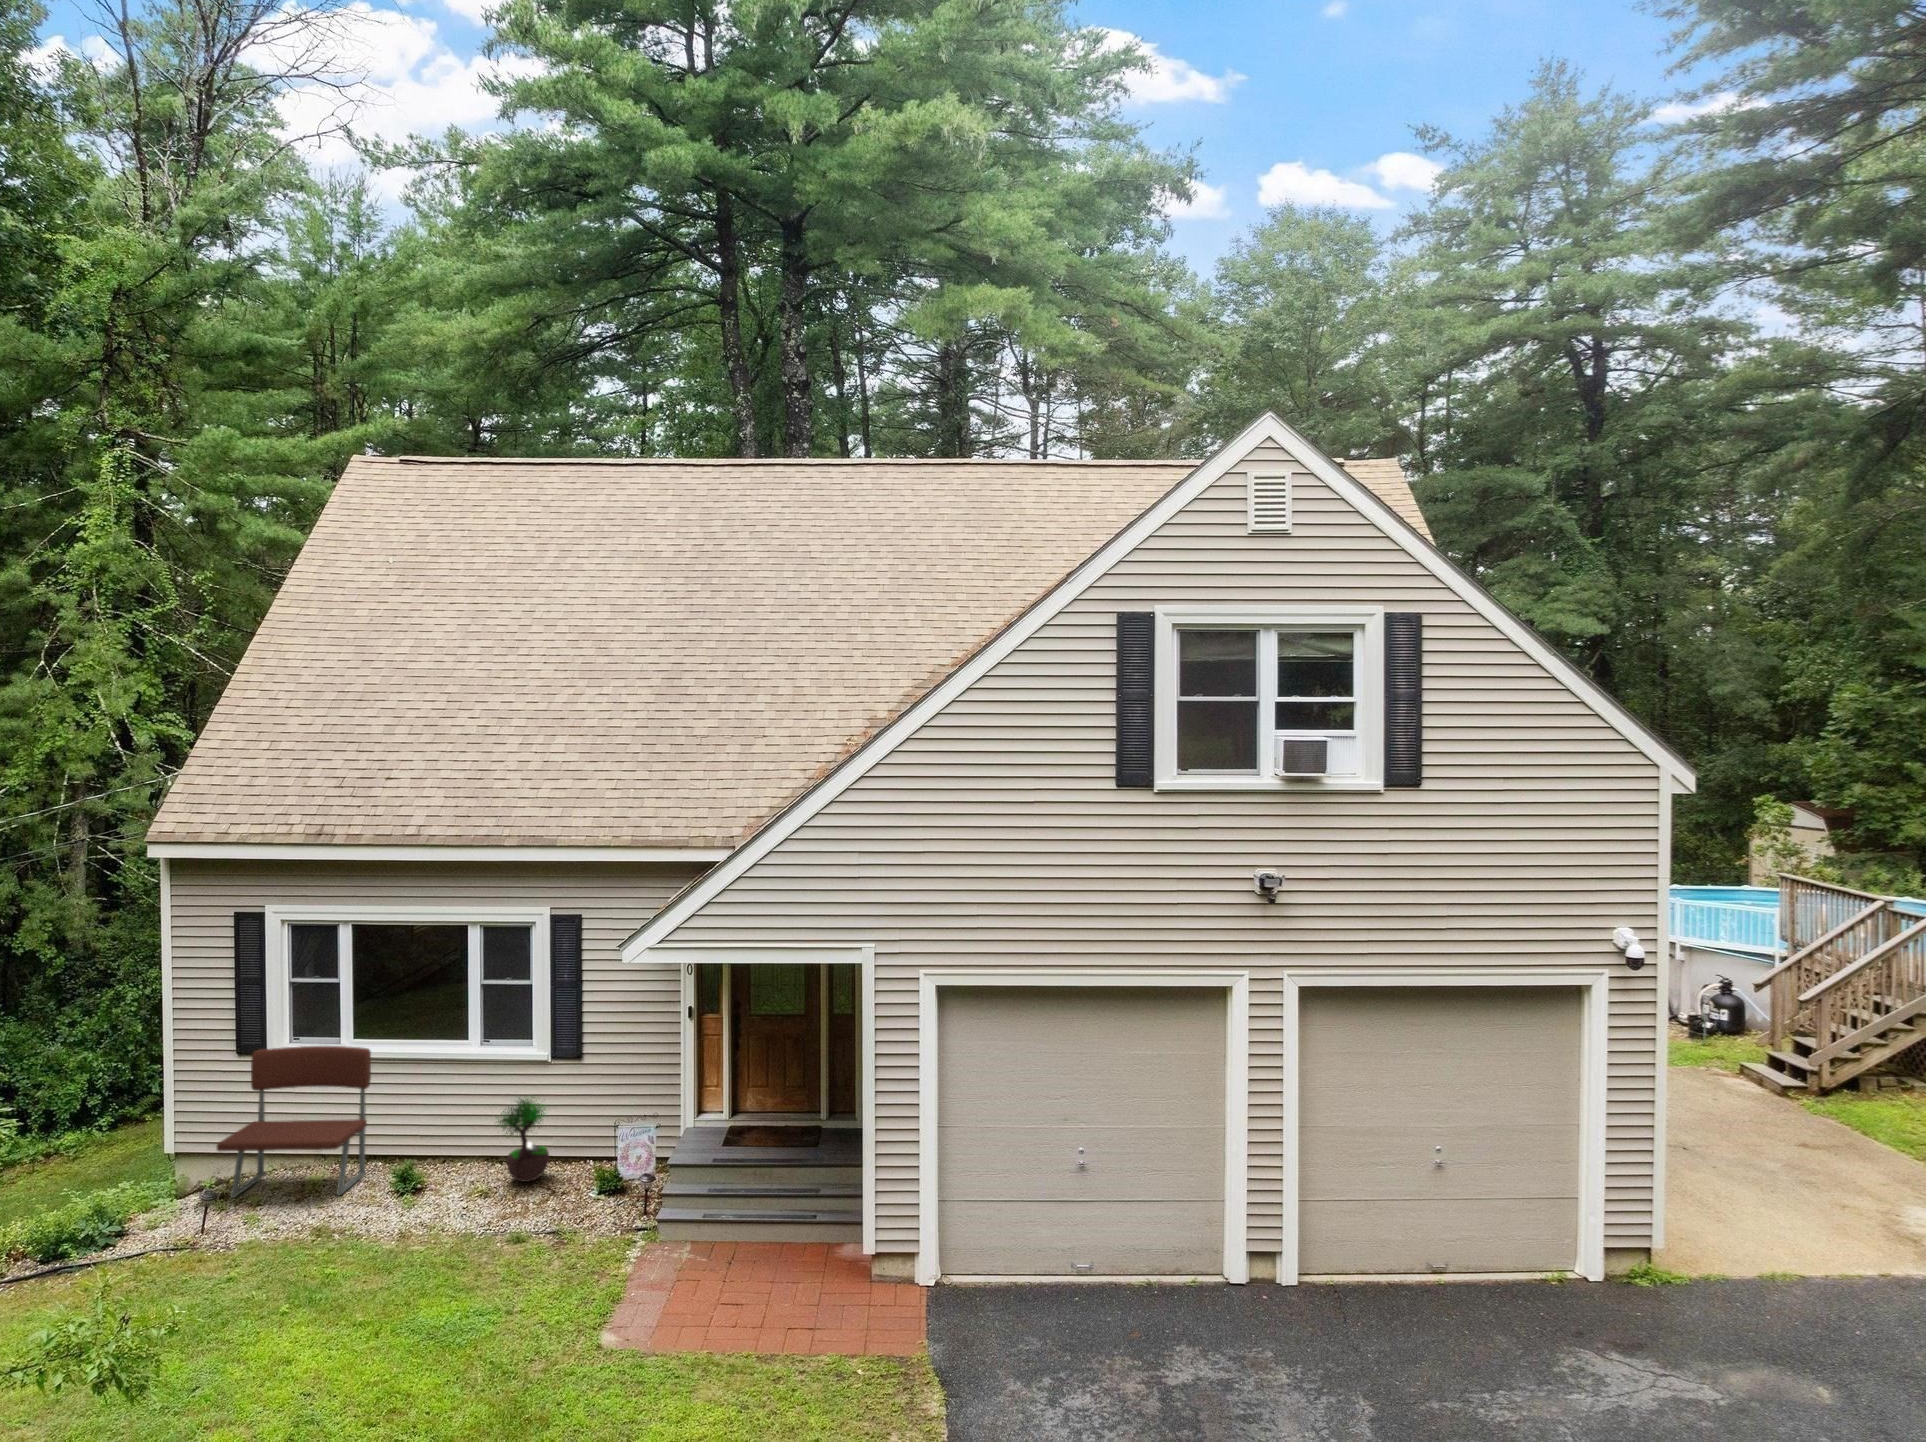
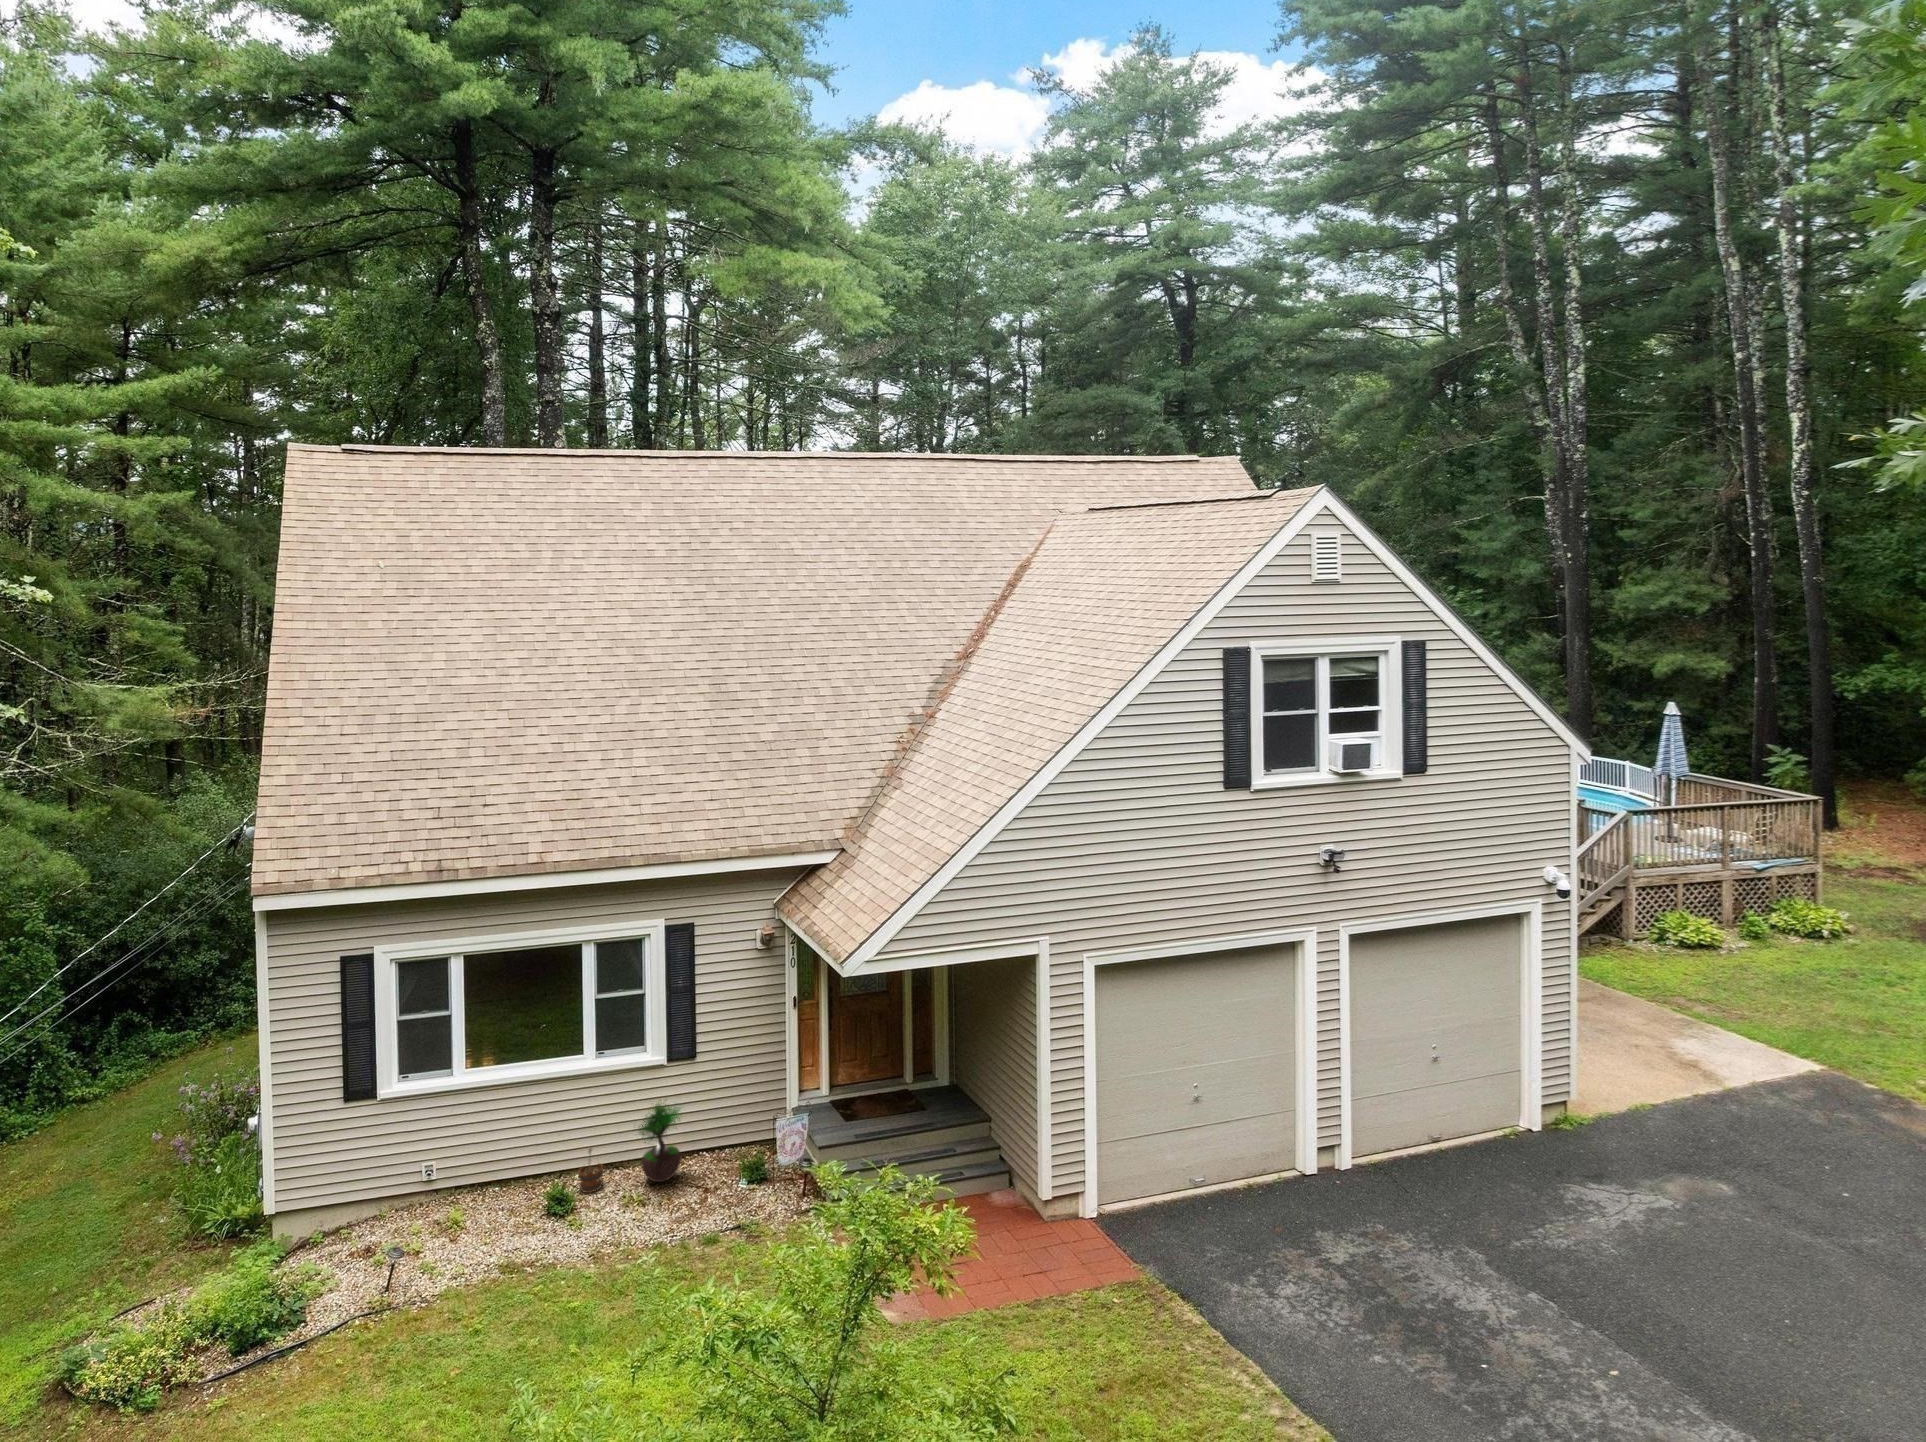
bench: present [217,1046,371,1198] -> none [347,1076,491,1249]
wooden bucket: none [447,1136,473,1182] -> present [578,1148,604,1193]

